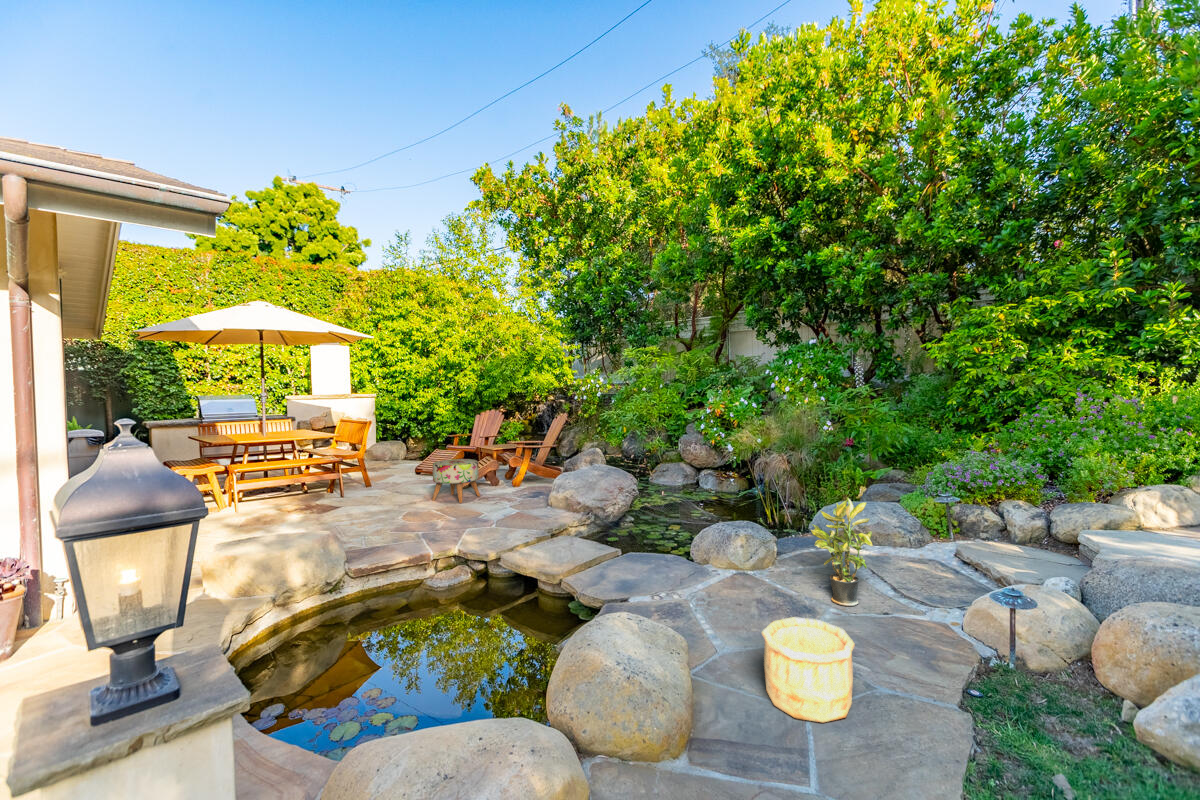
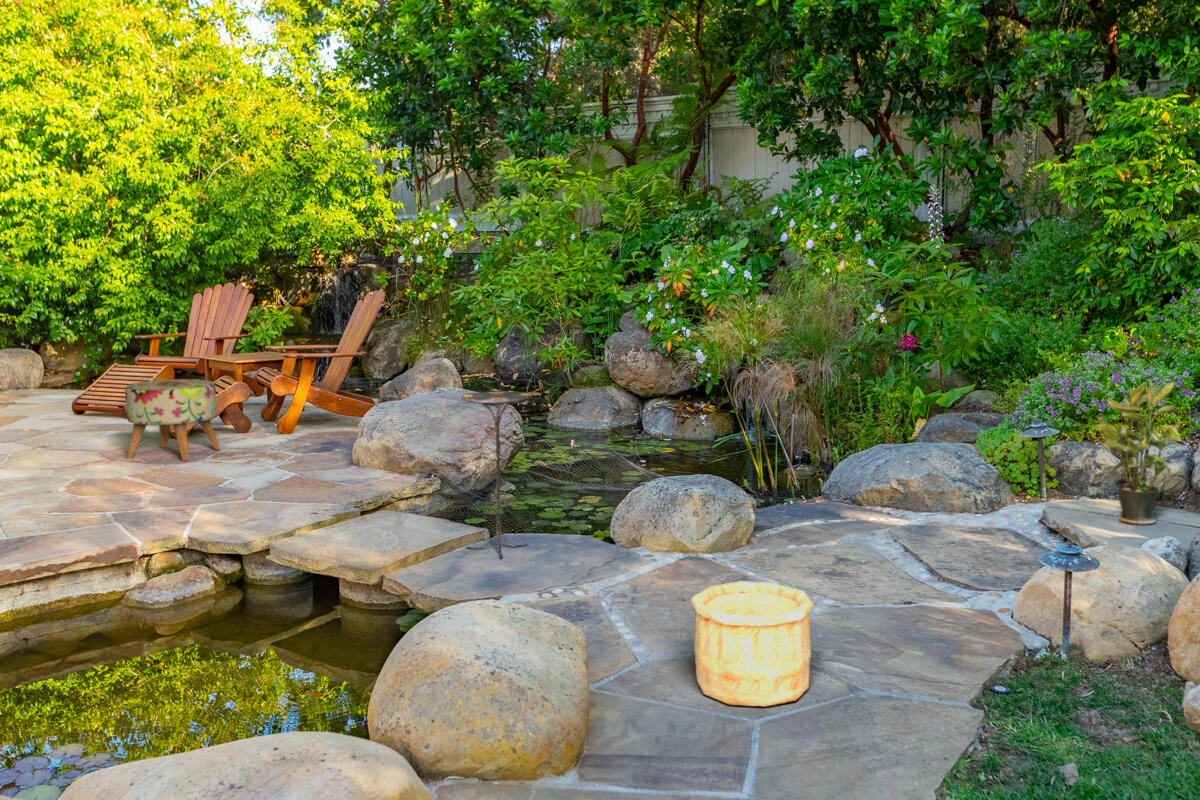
side table: none [604,473,646,573] -> present [461,392,533,557]
potted plant: present [811,498,873,606] -> present [1095,379,1181,525]

